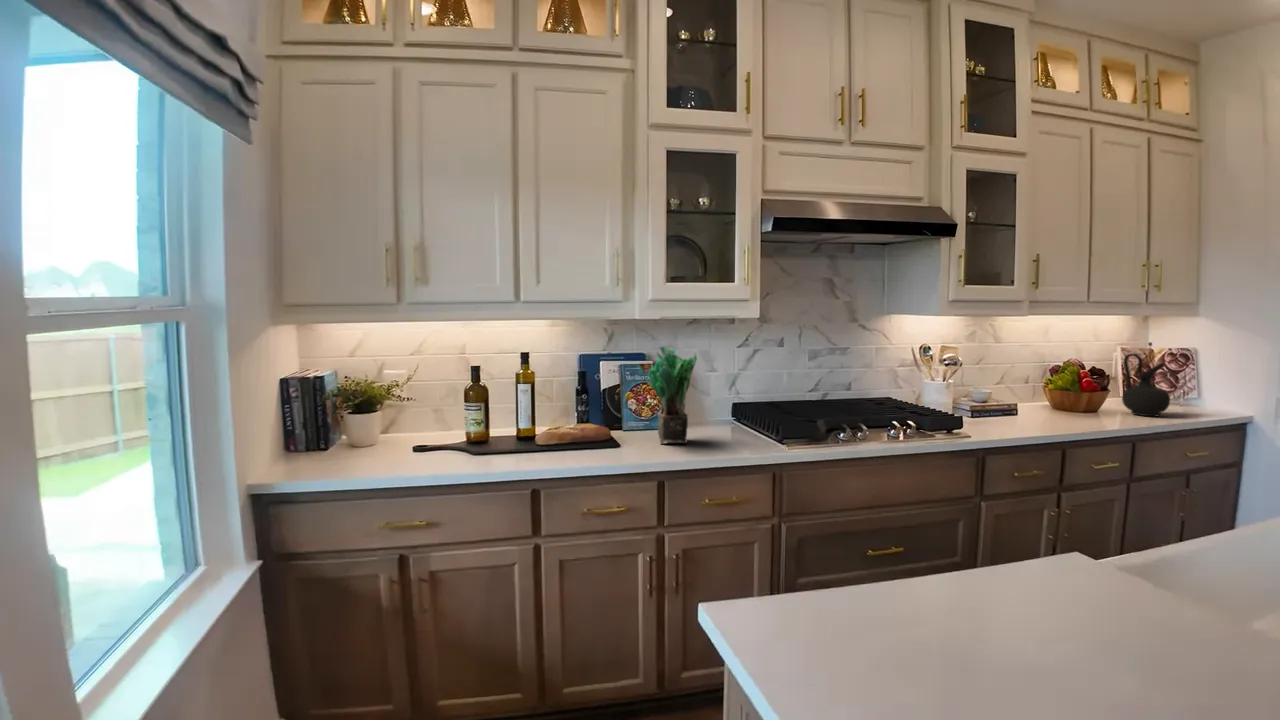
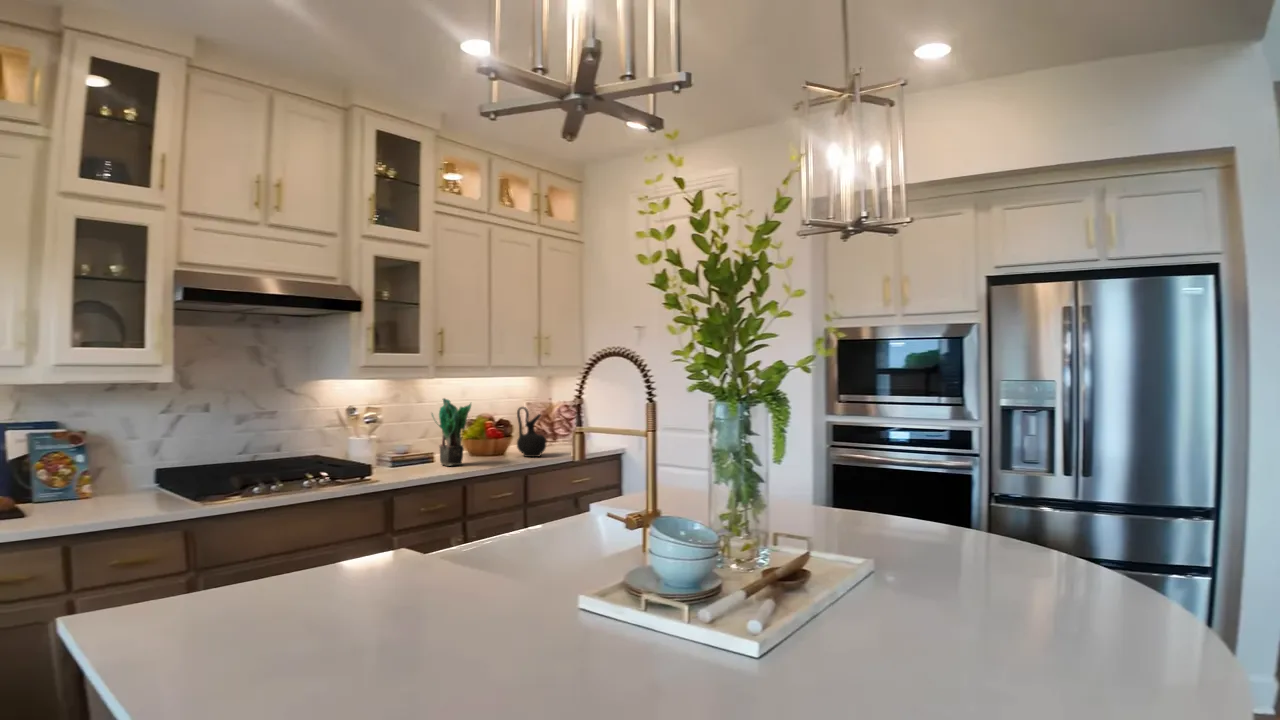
potted plant: present [640,346,697,444] -> present [432,398,471,466]

